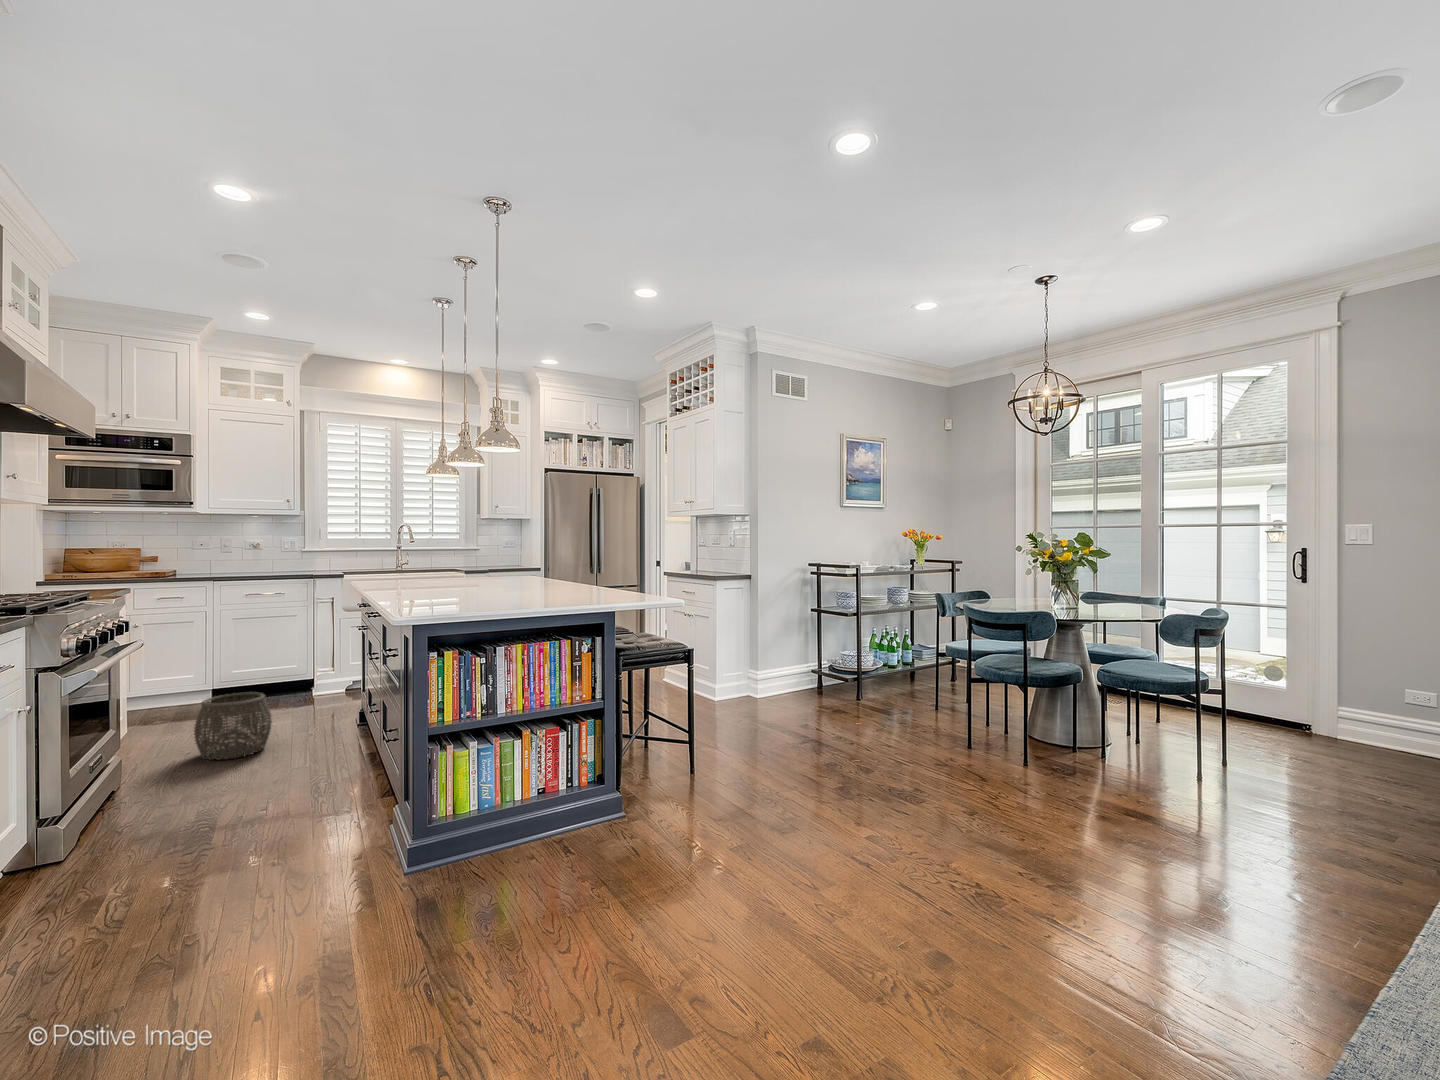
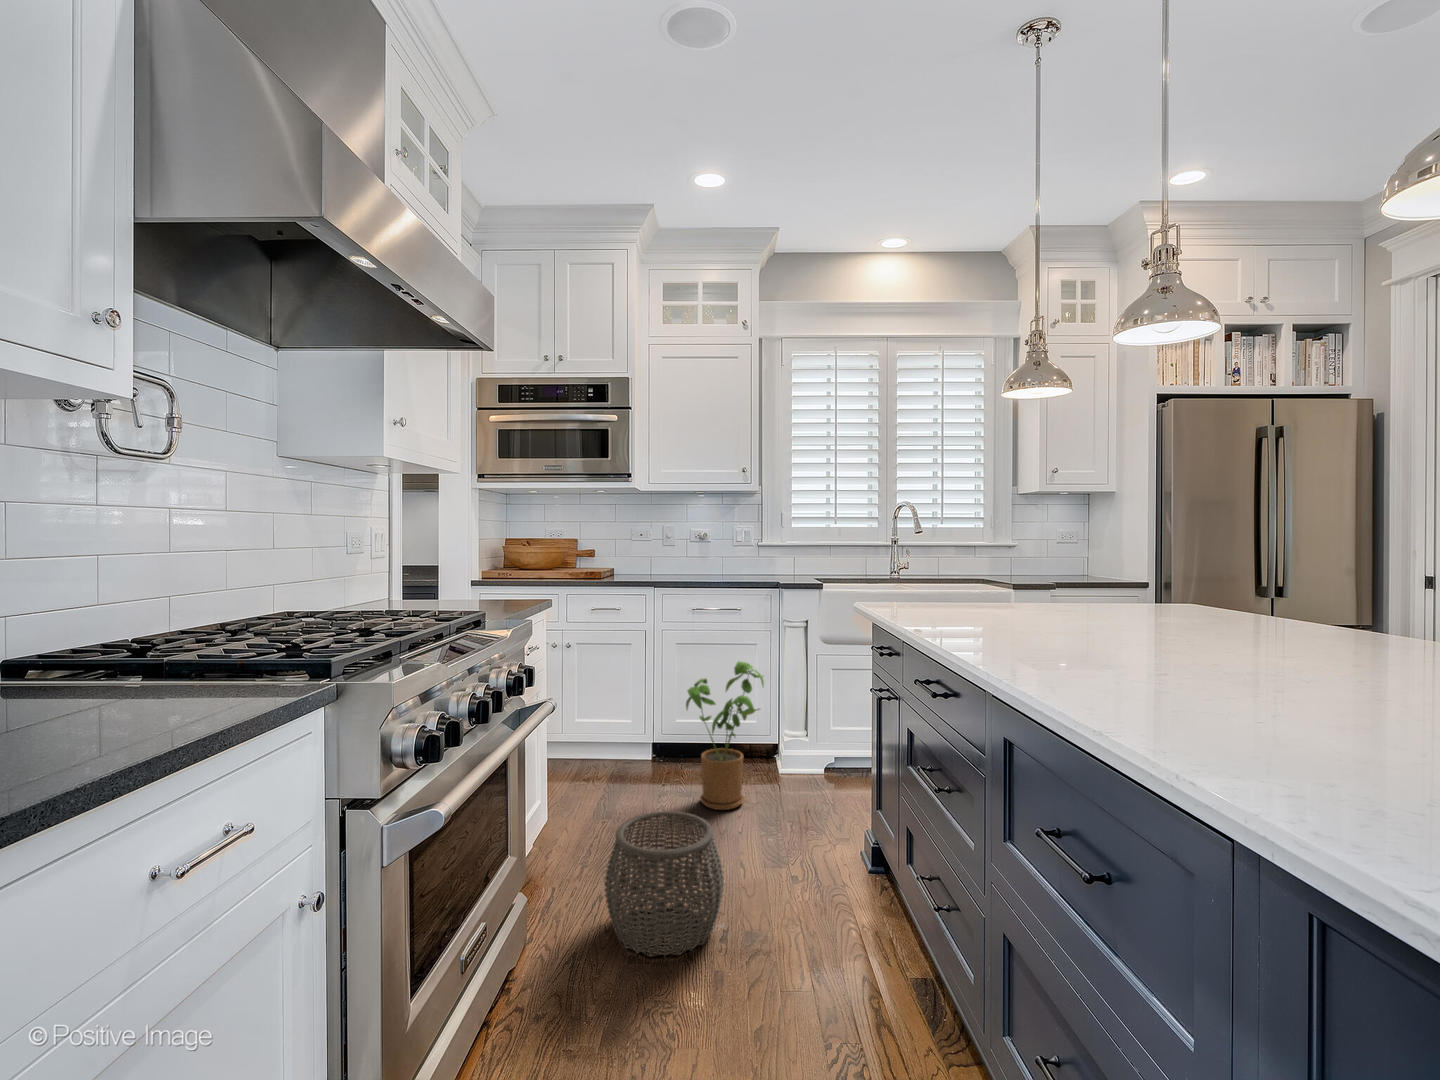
house plant: none [243,621,302,714] -> present [686,661,764,810]

